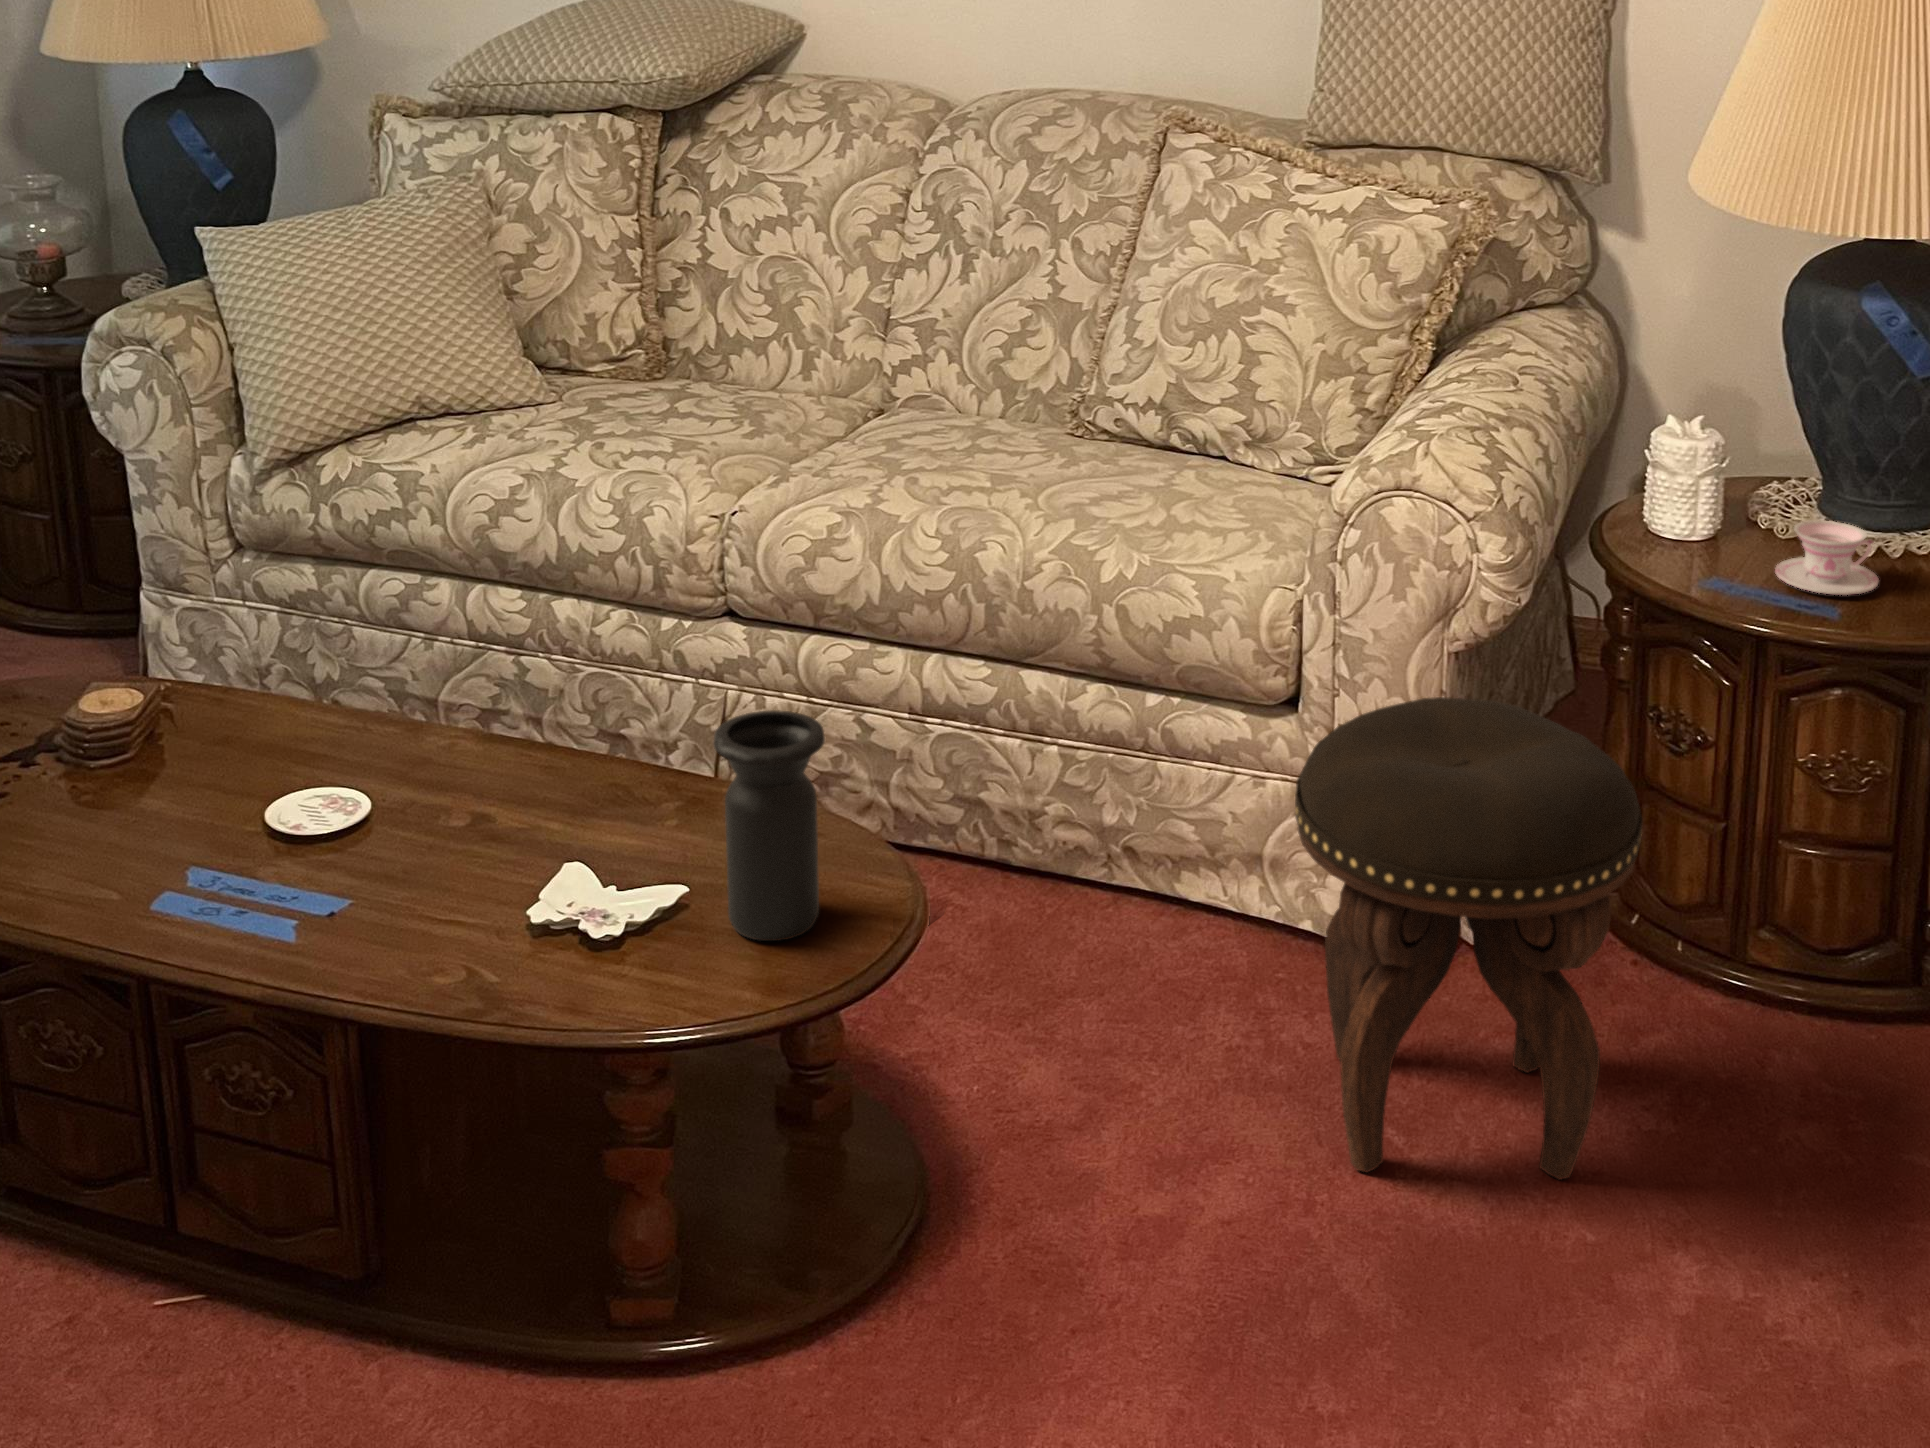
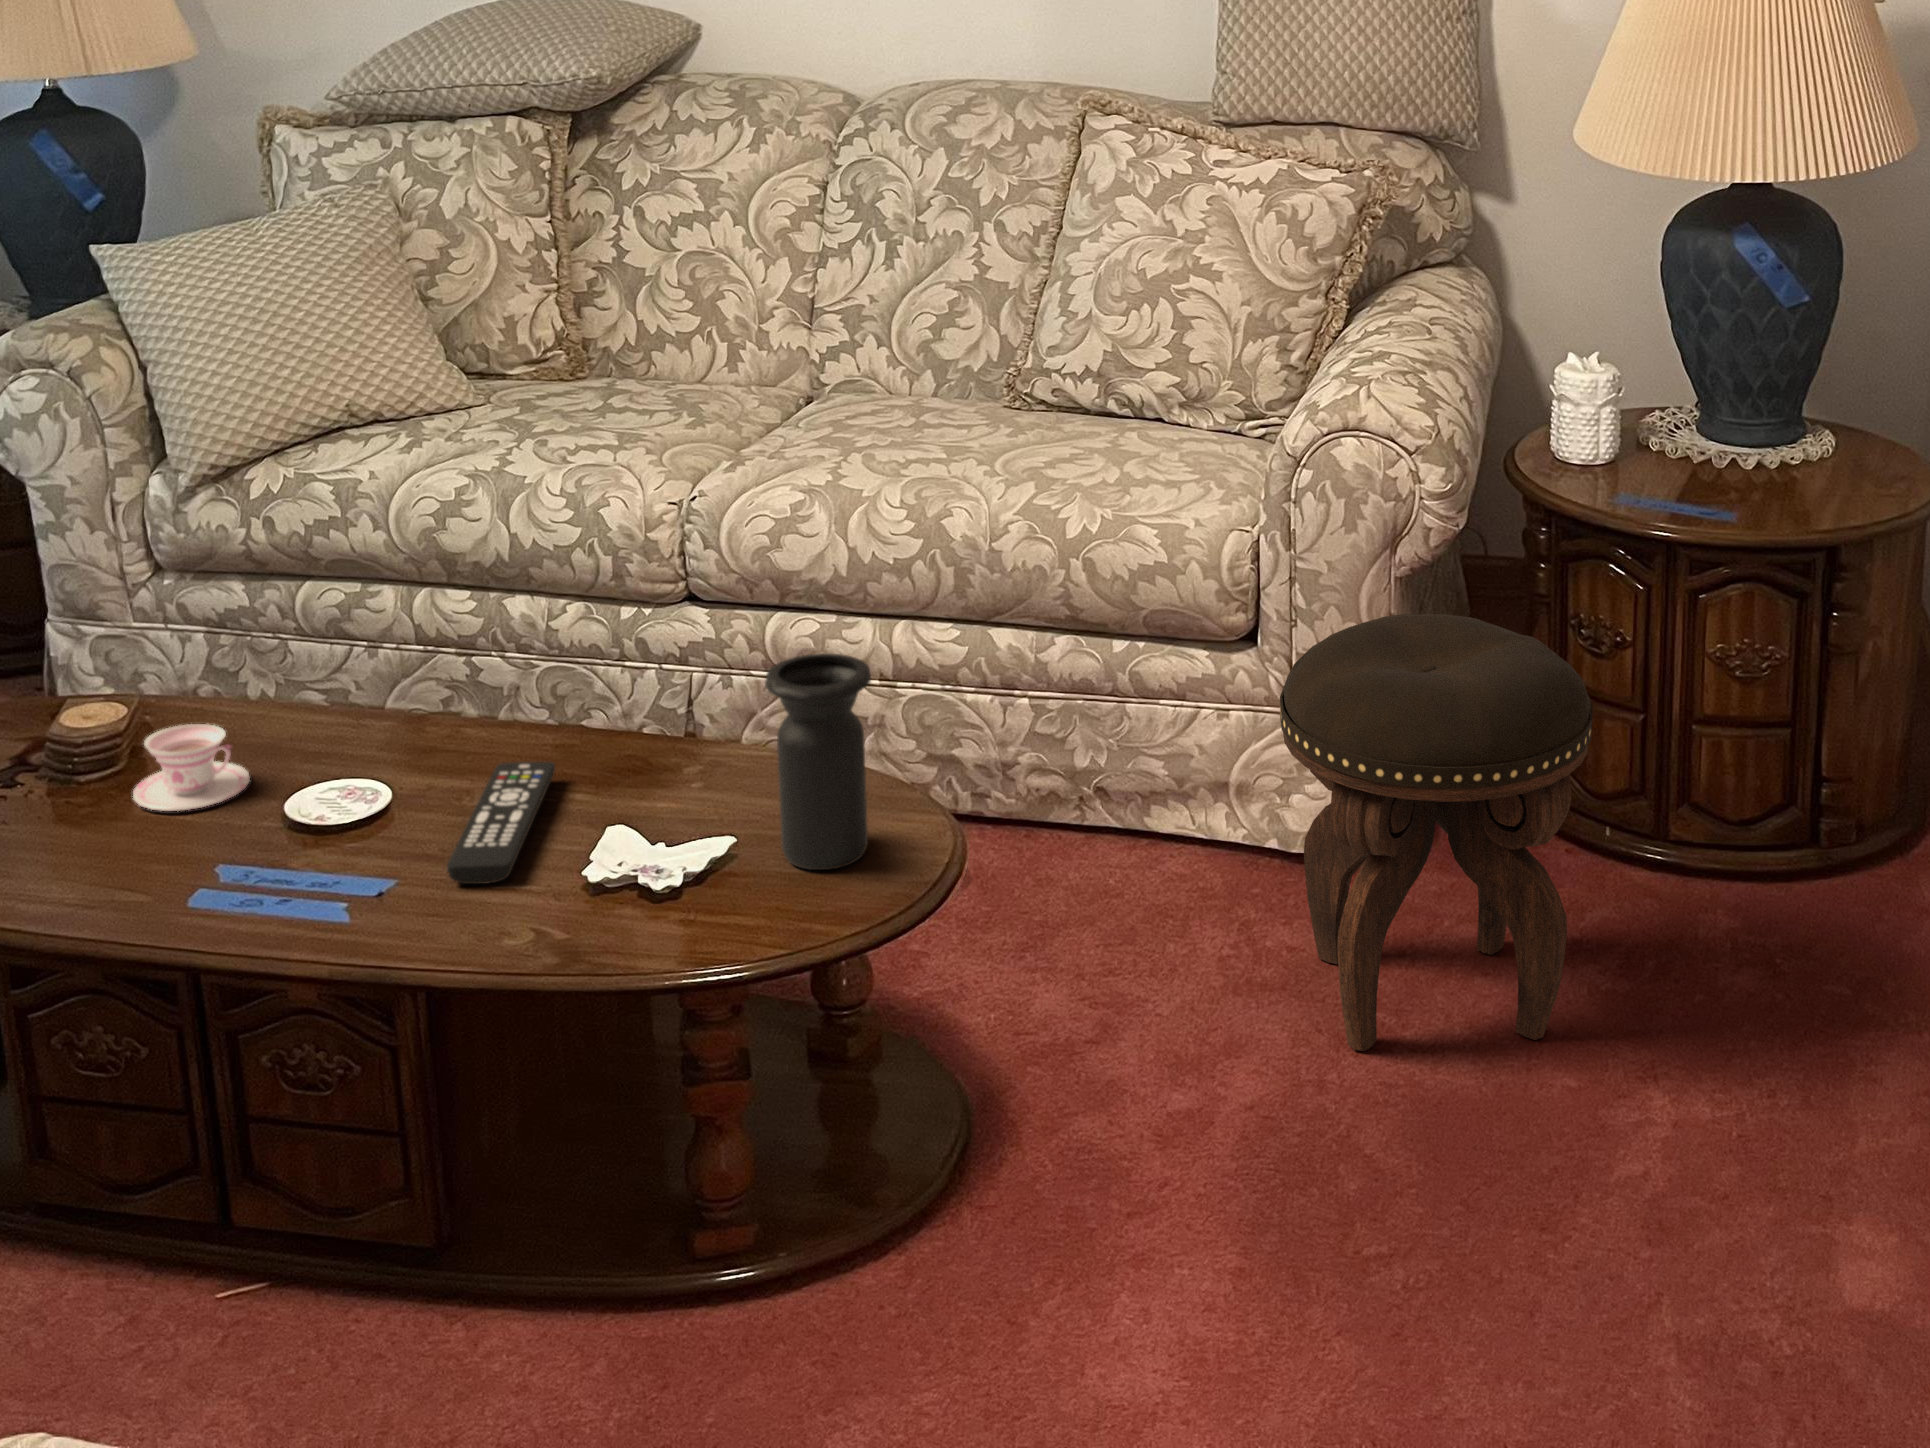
teacup: present [1775,521,1879,595] -> present [133,724,250,811]
remote control: none [389,791,527,924] -> present [447,762,555,884]

